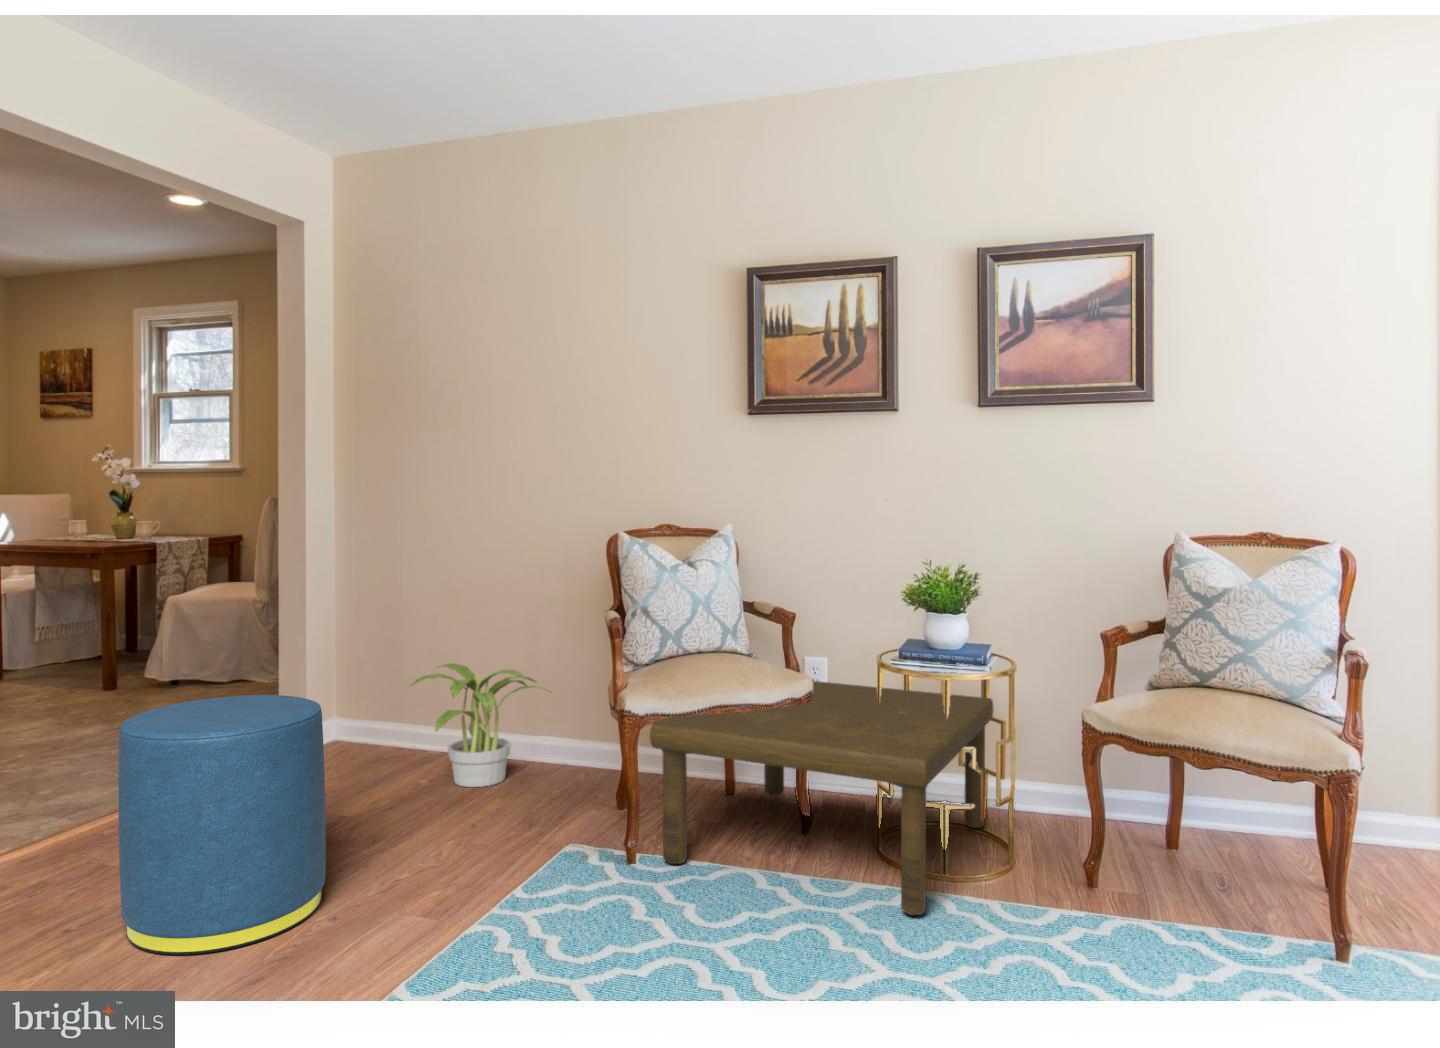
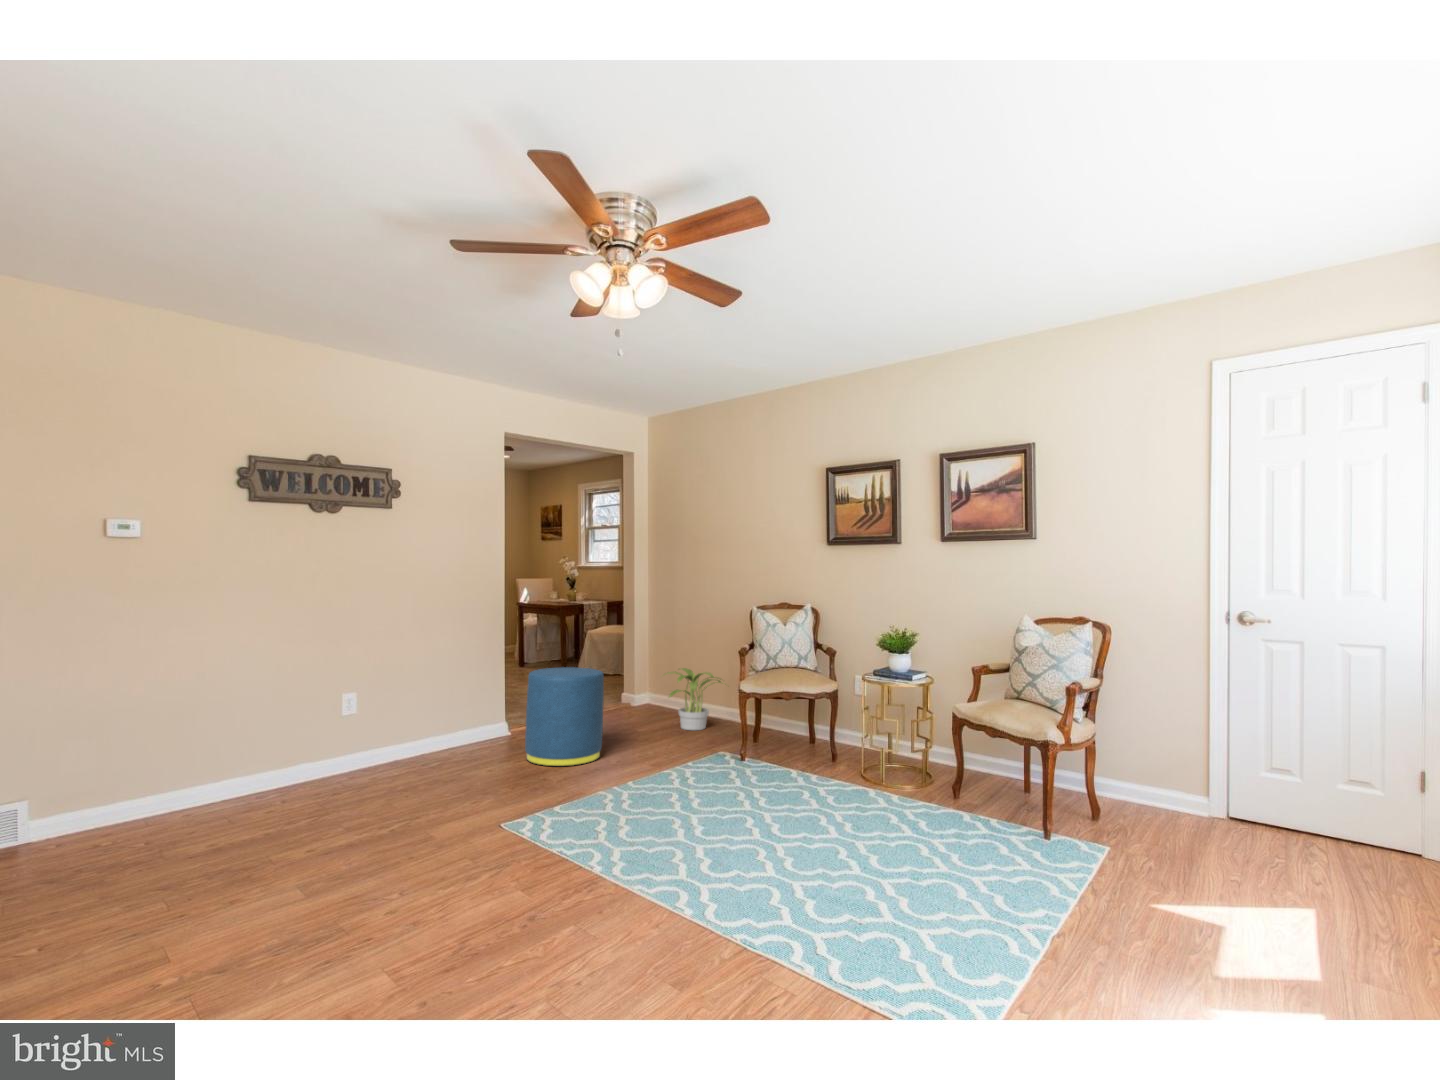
coffee table: present [650,681,994,915] -> none [743,686,939,799]

